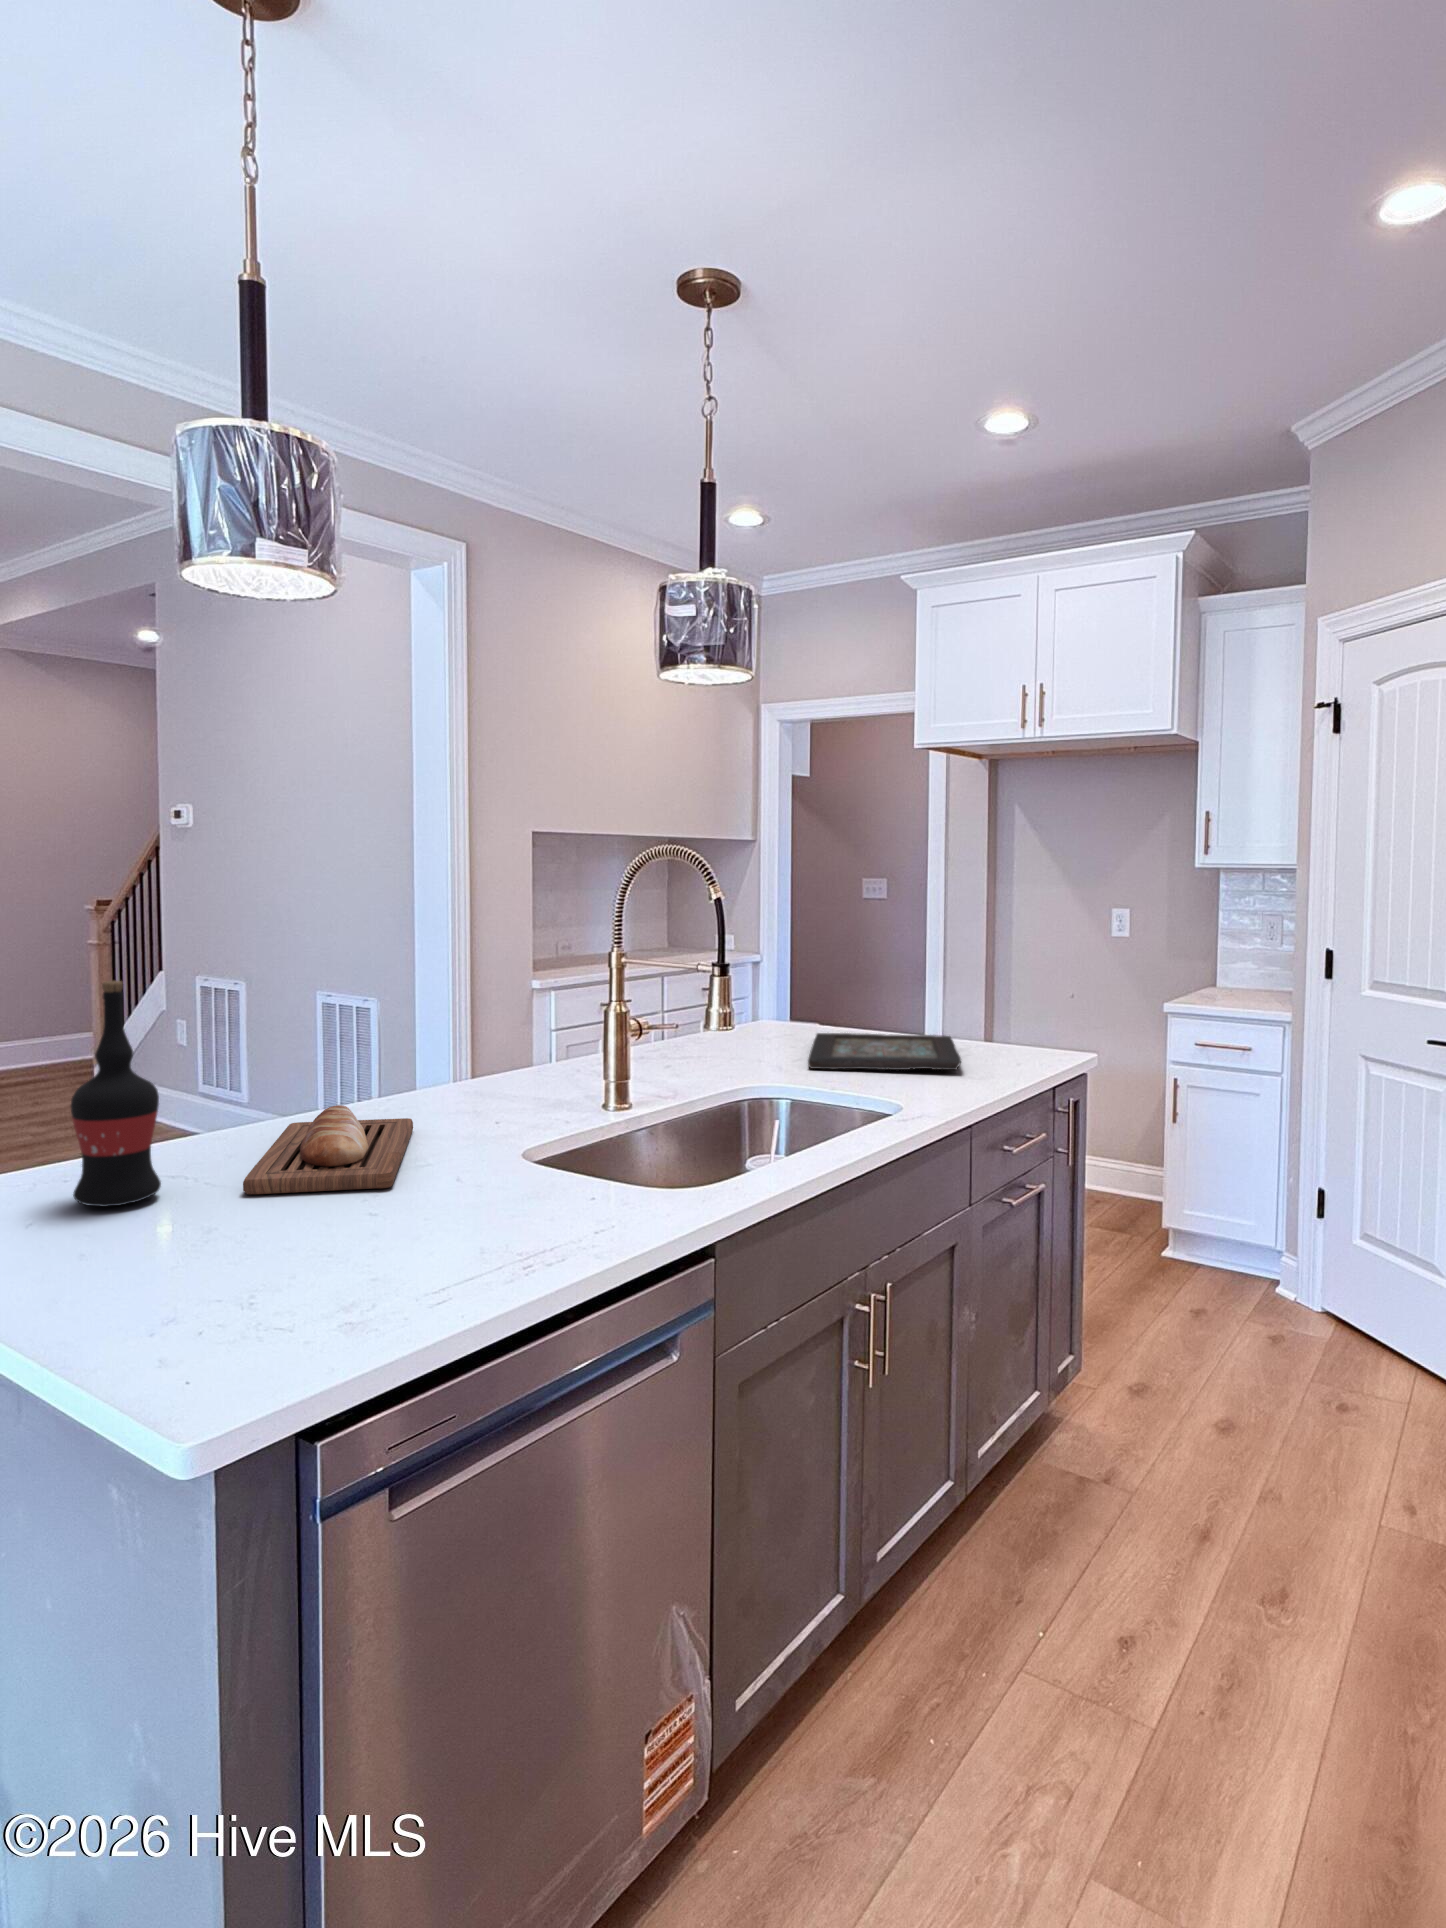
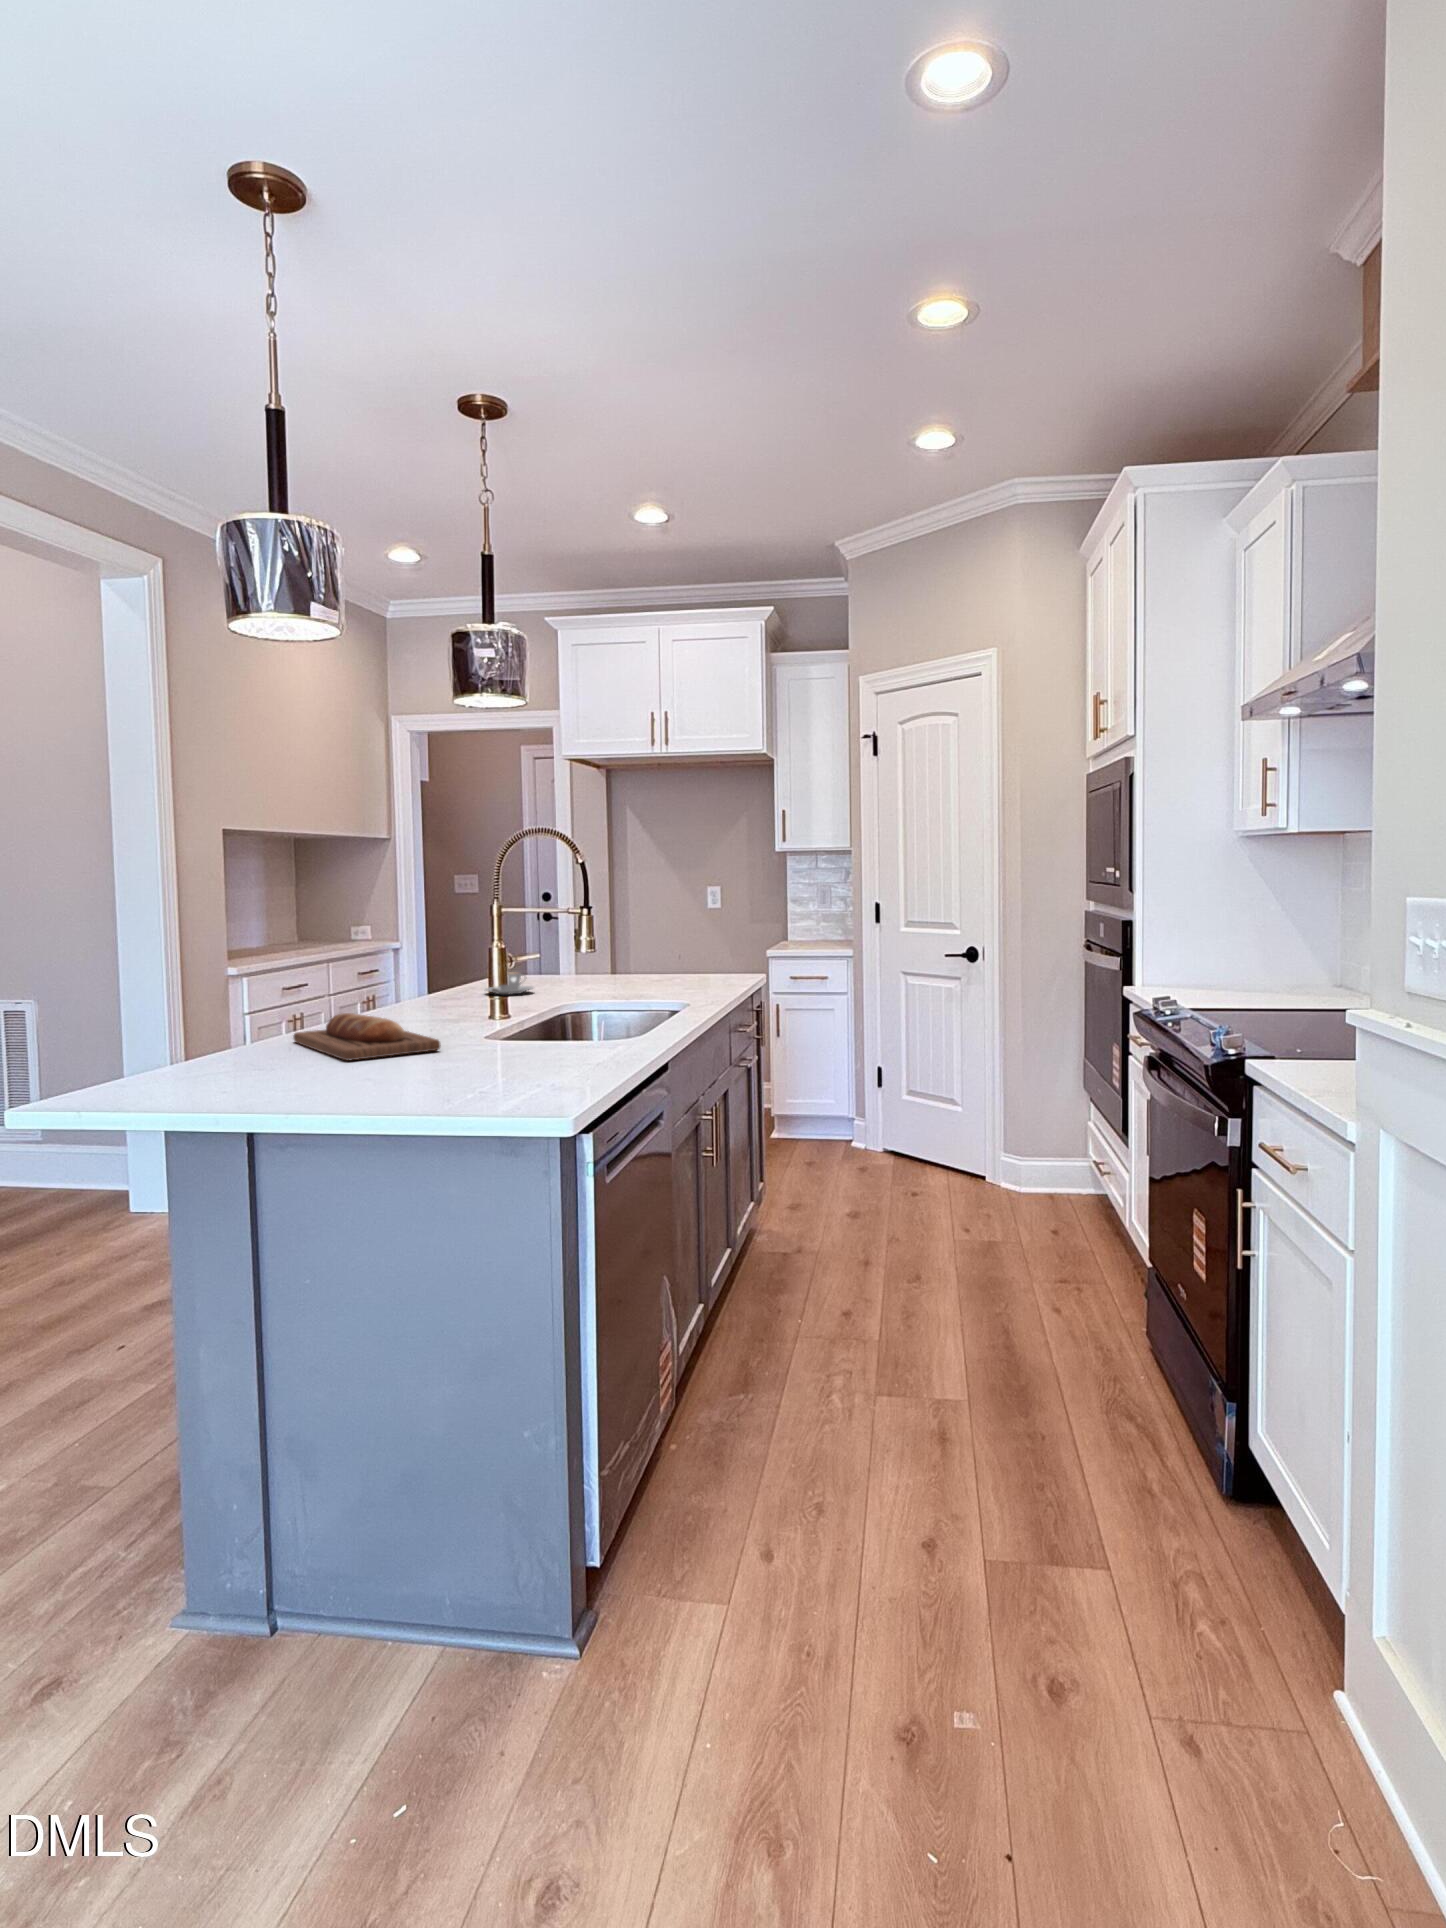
wine bottle: present [71,981,161,1207] -> none [228,913,292,1072]
coffee cup: none [674,1032,738,1064] -> present [485,972,533,995]
decorative tray: present [808,1033,961,1070] -> none [568,969,696,991]

